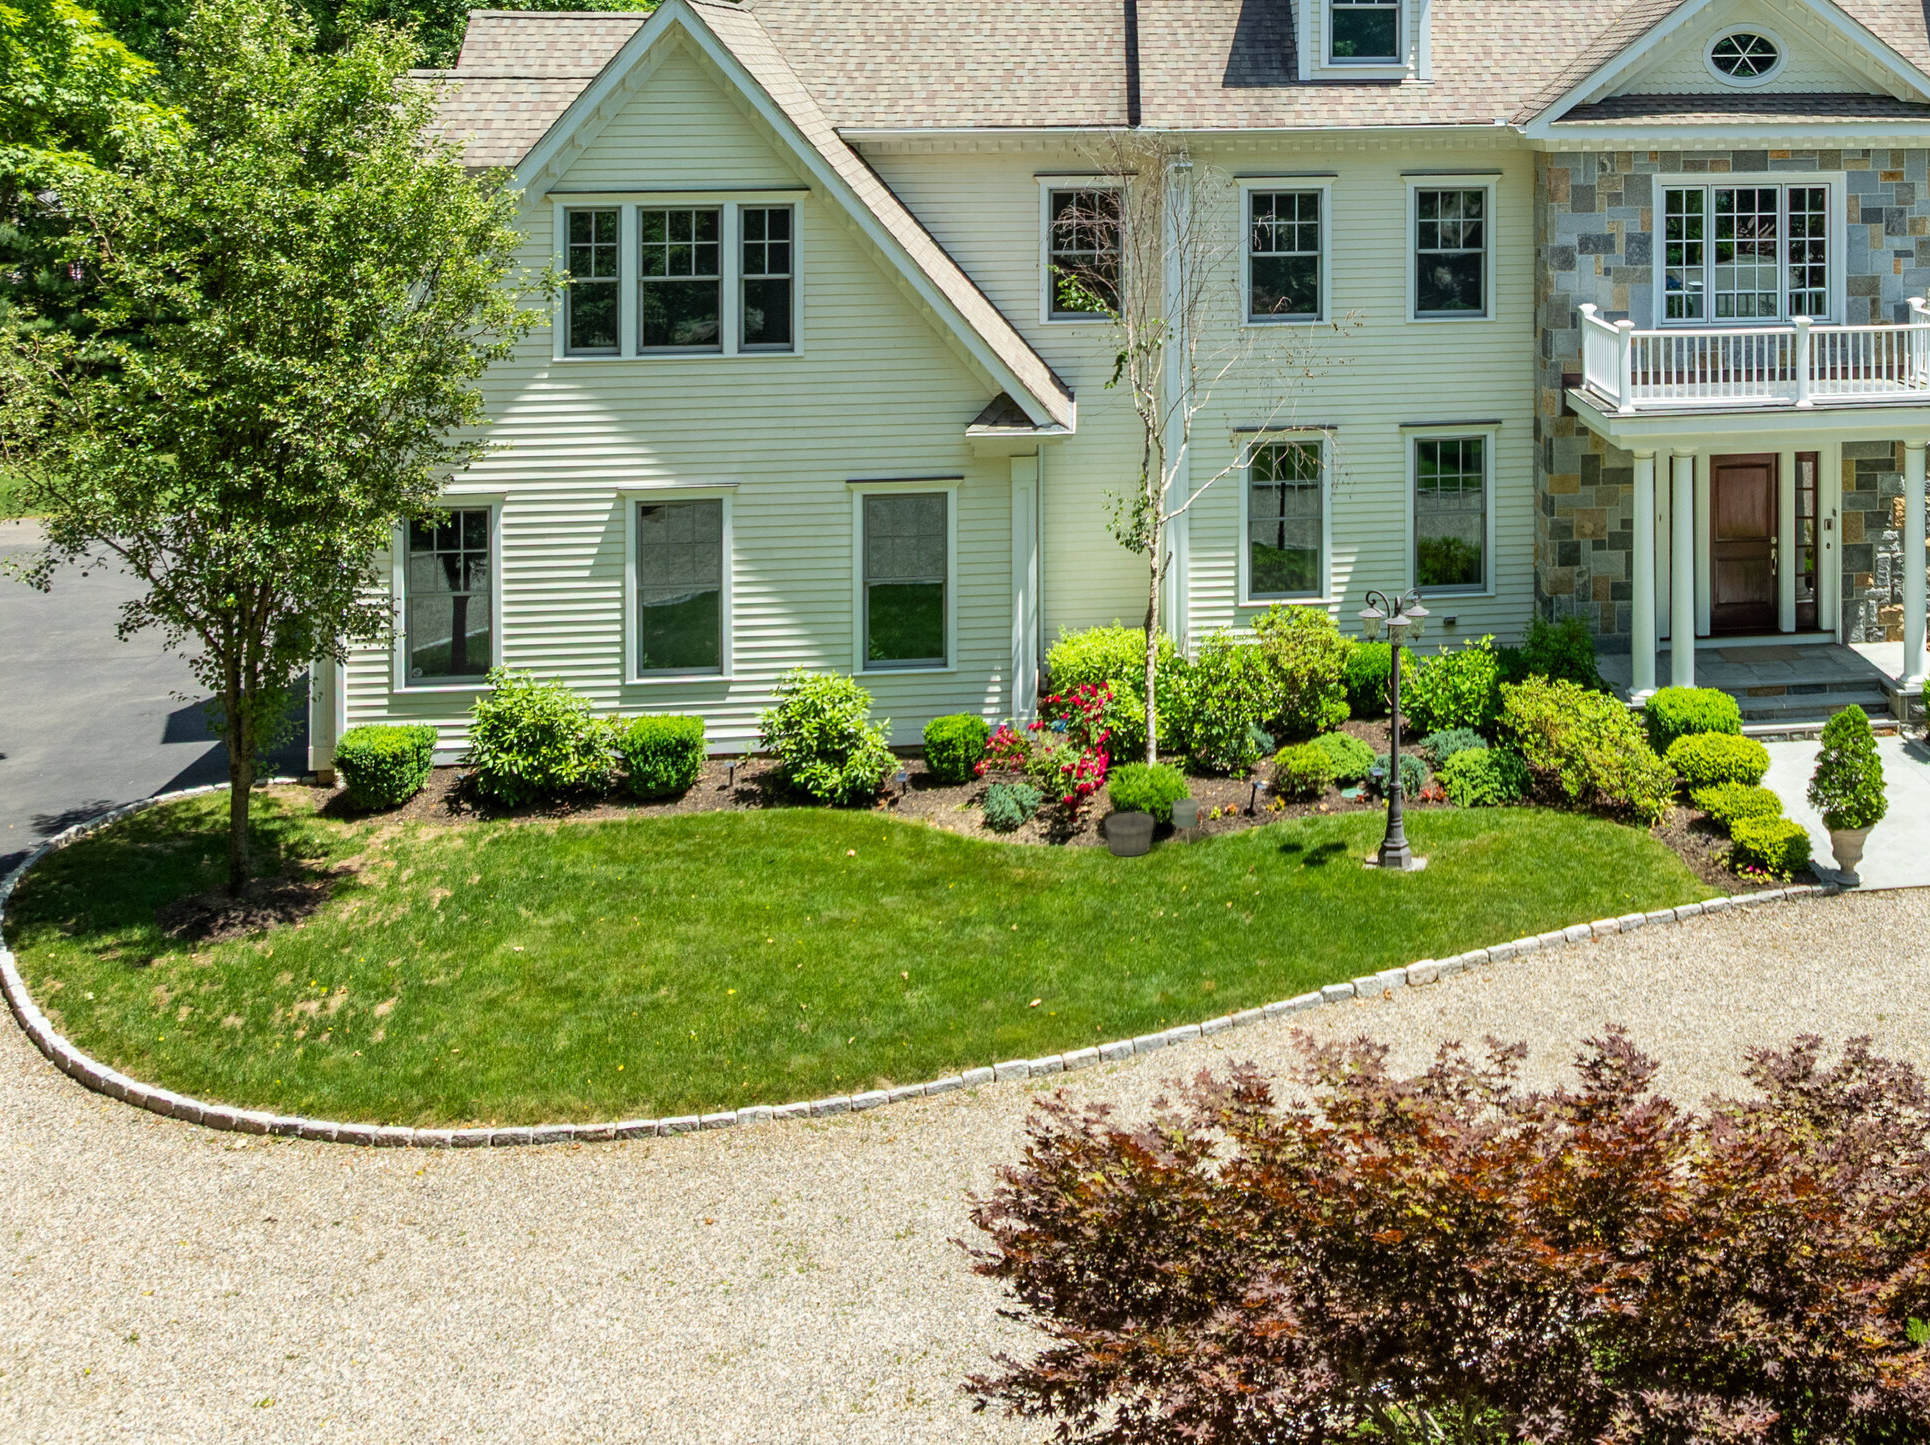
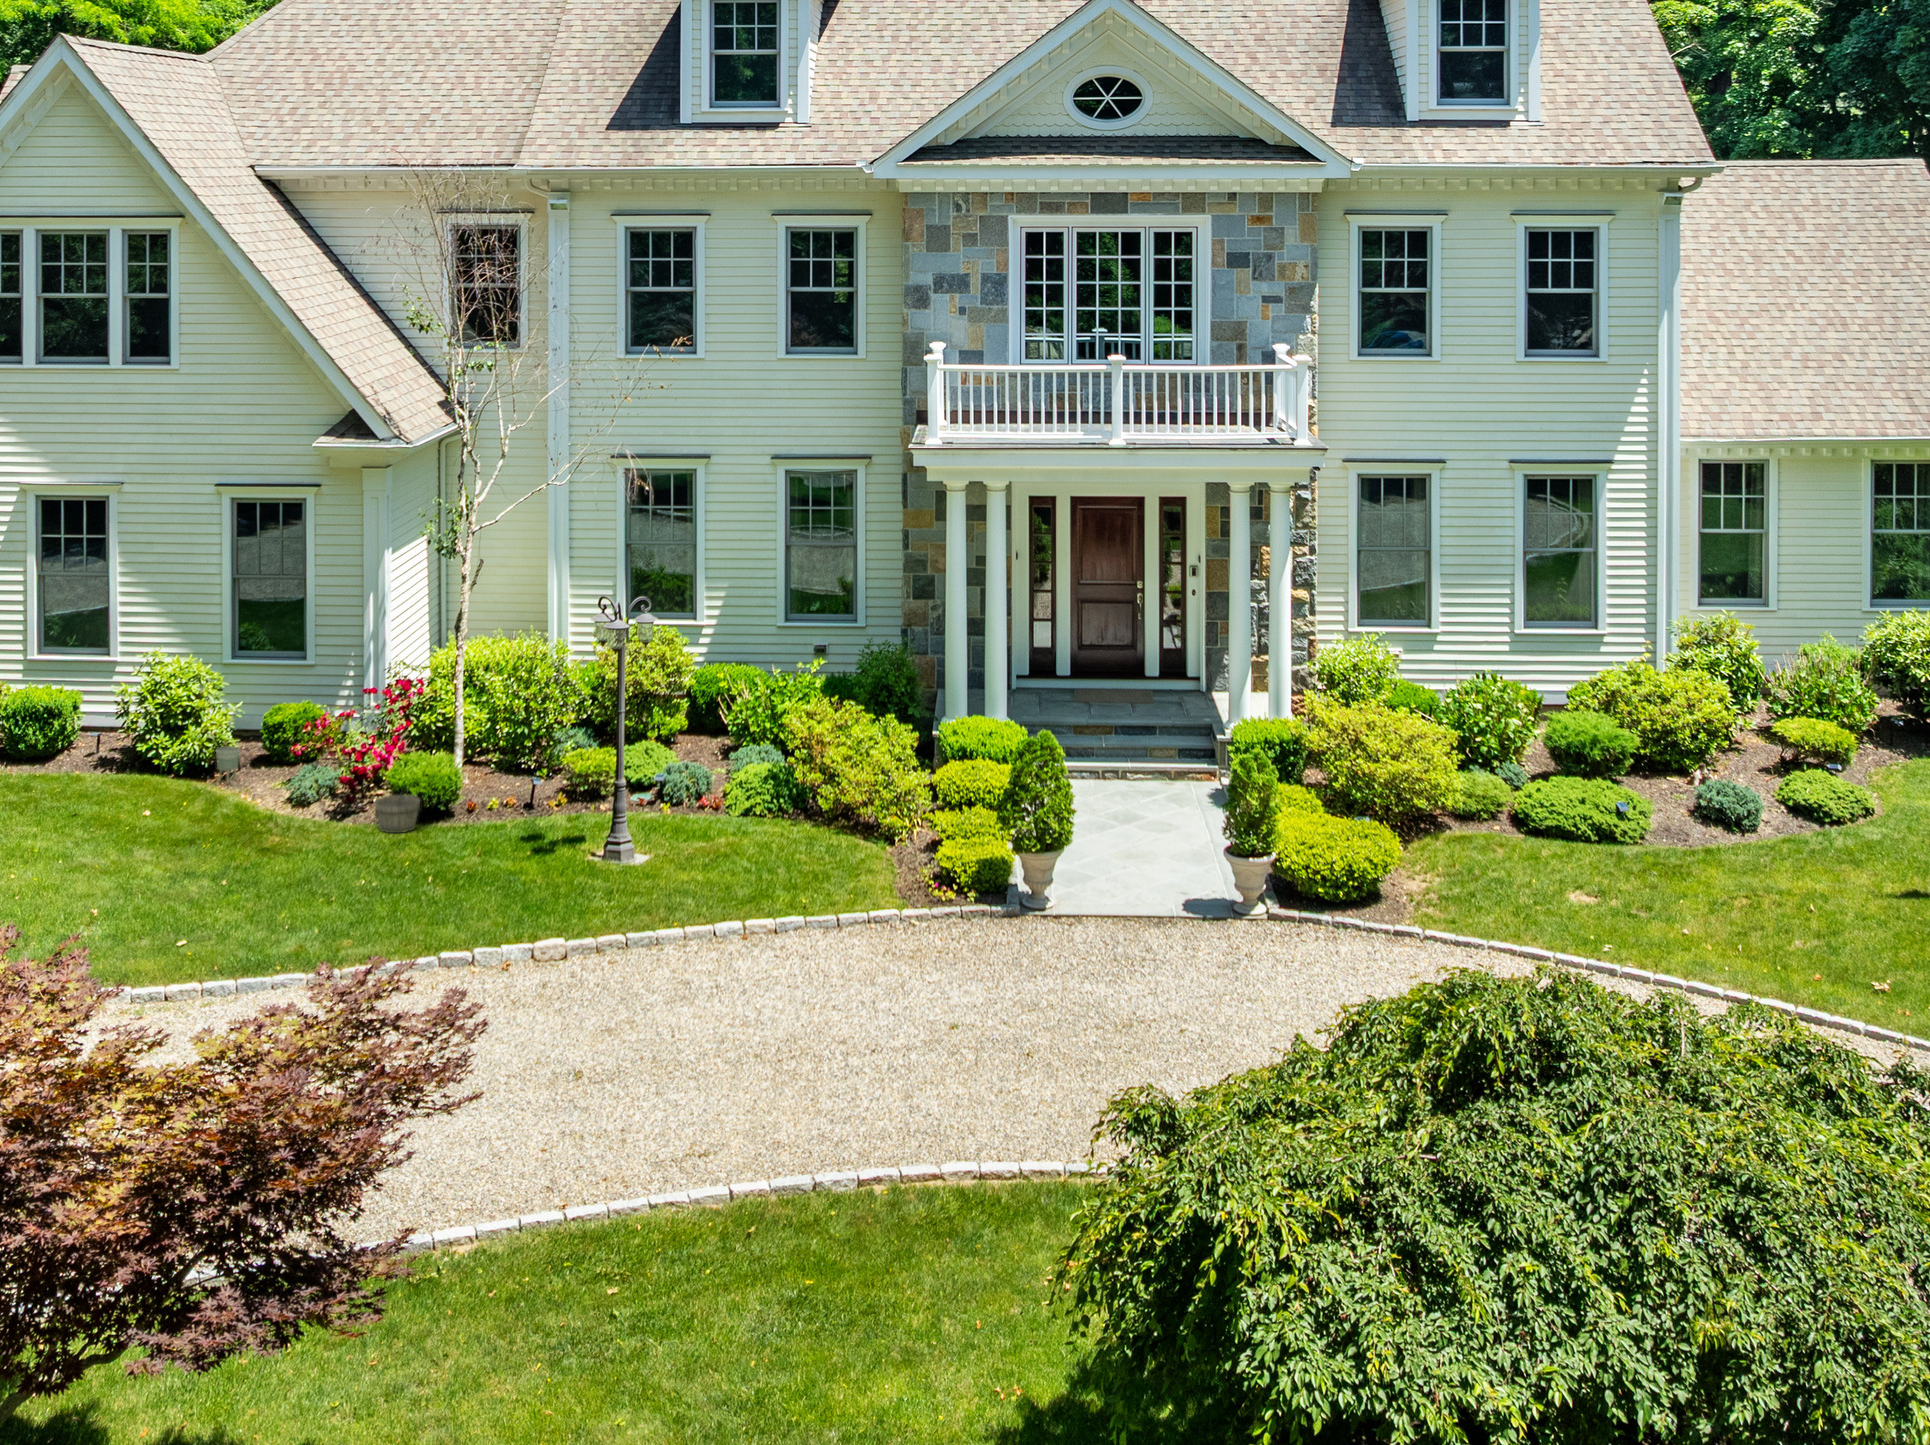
planter: present [1173,799,1199,837] -> present [216,746,239,783]

